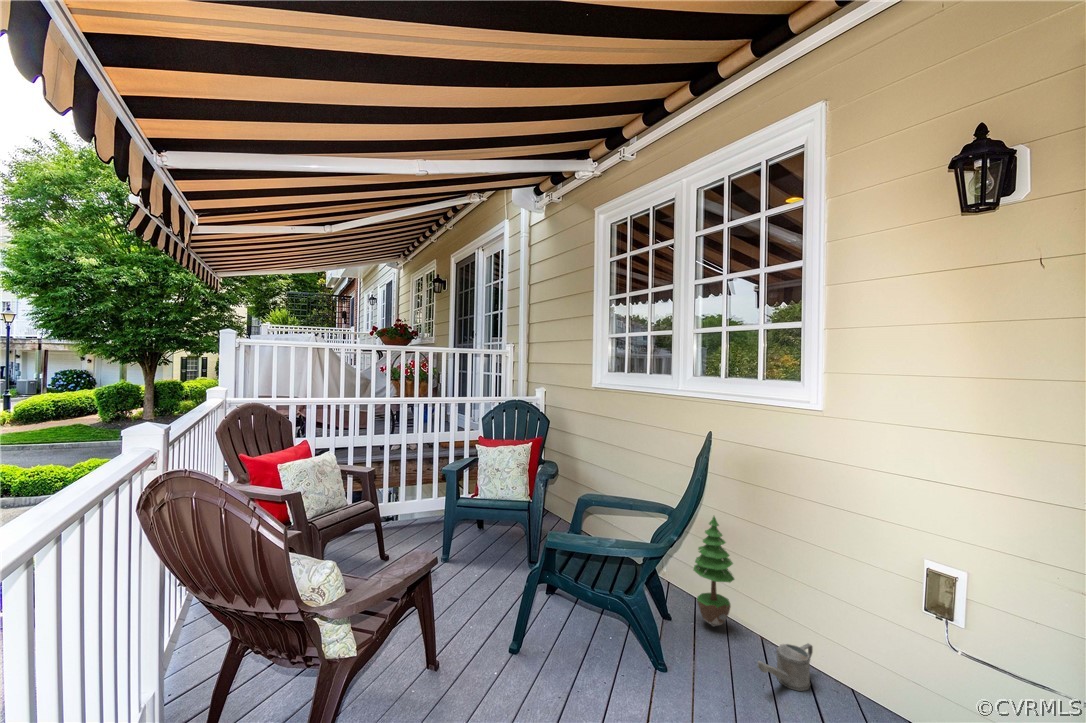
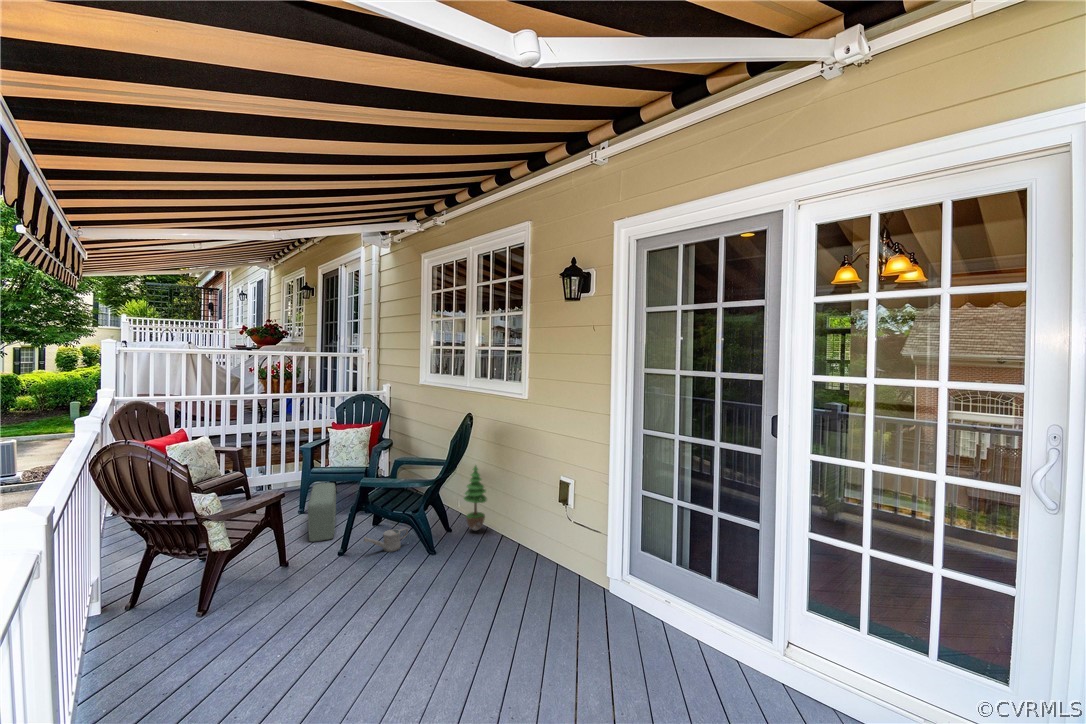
pouf: none [460,524,497,620] -> present [308,483,336,542]
watering can: present [758,643,813,691] -> present [364,528,408,552]

